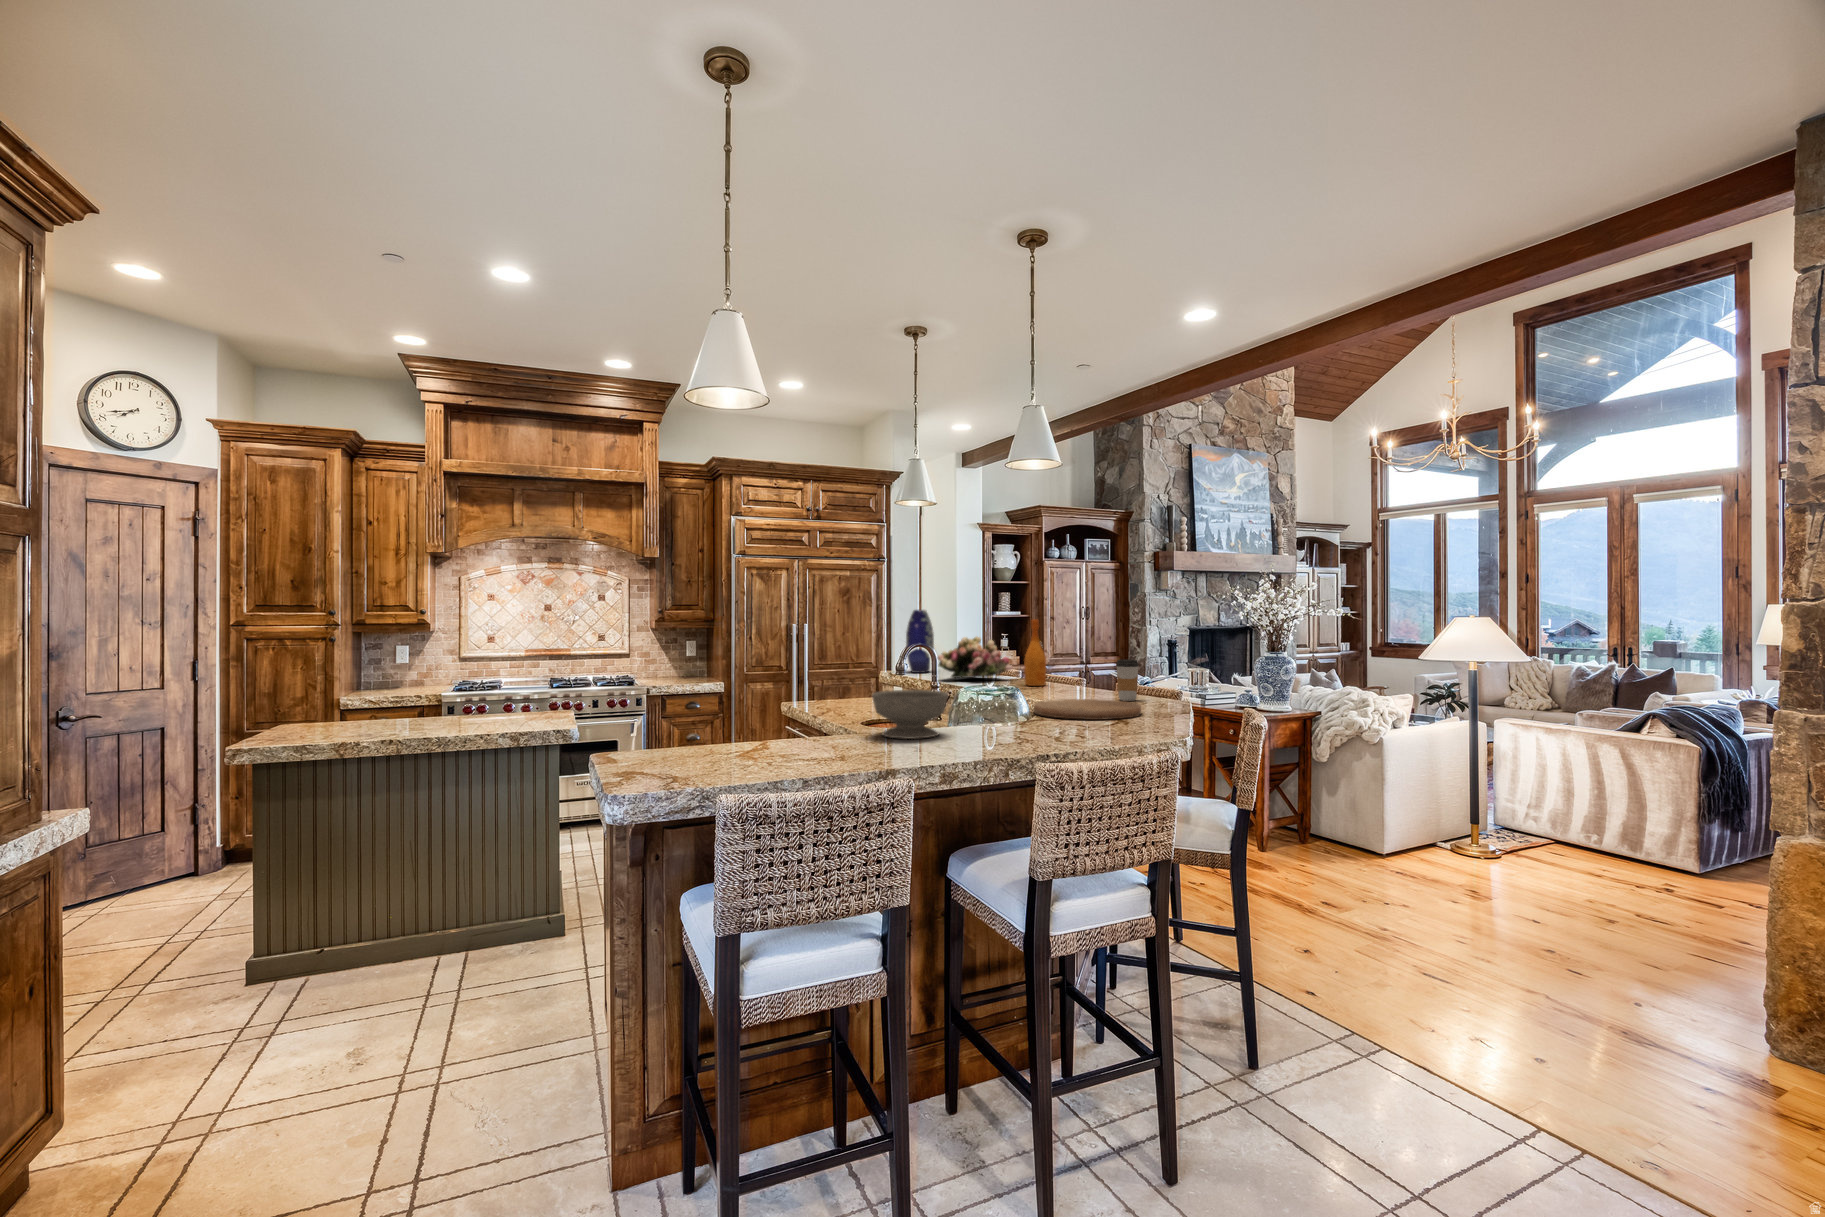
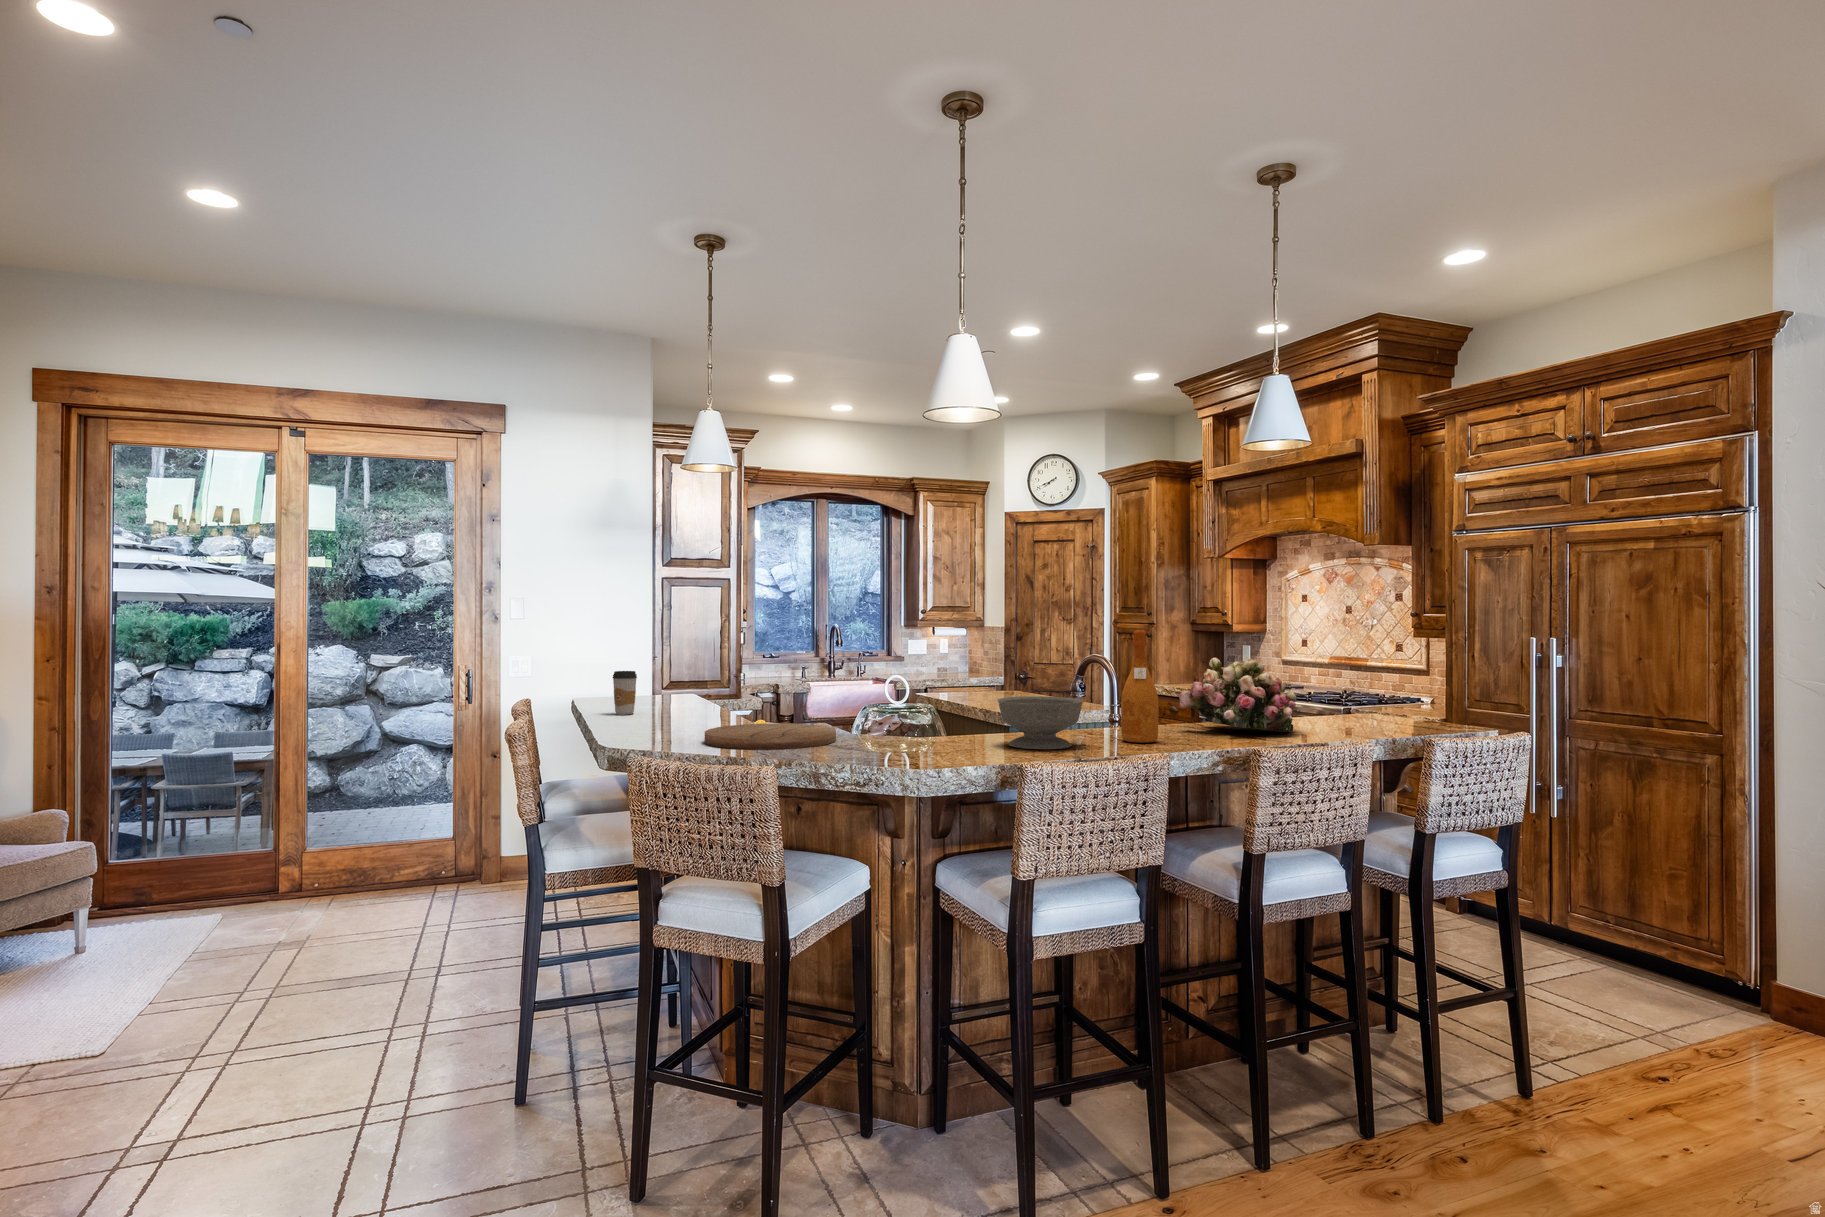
vase: present [906,610,934,673] -> none [1361,614,1422,725]
coffee cup: present [1116,660,1139,701] -> present [613,671,637,715]
bowl: present [872,690,948,739] -> present [998,696,1083,749]

